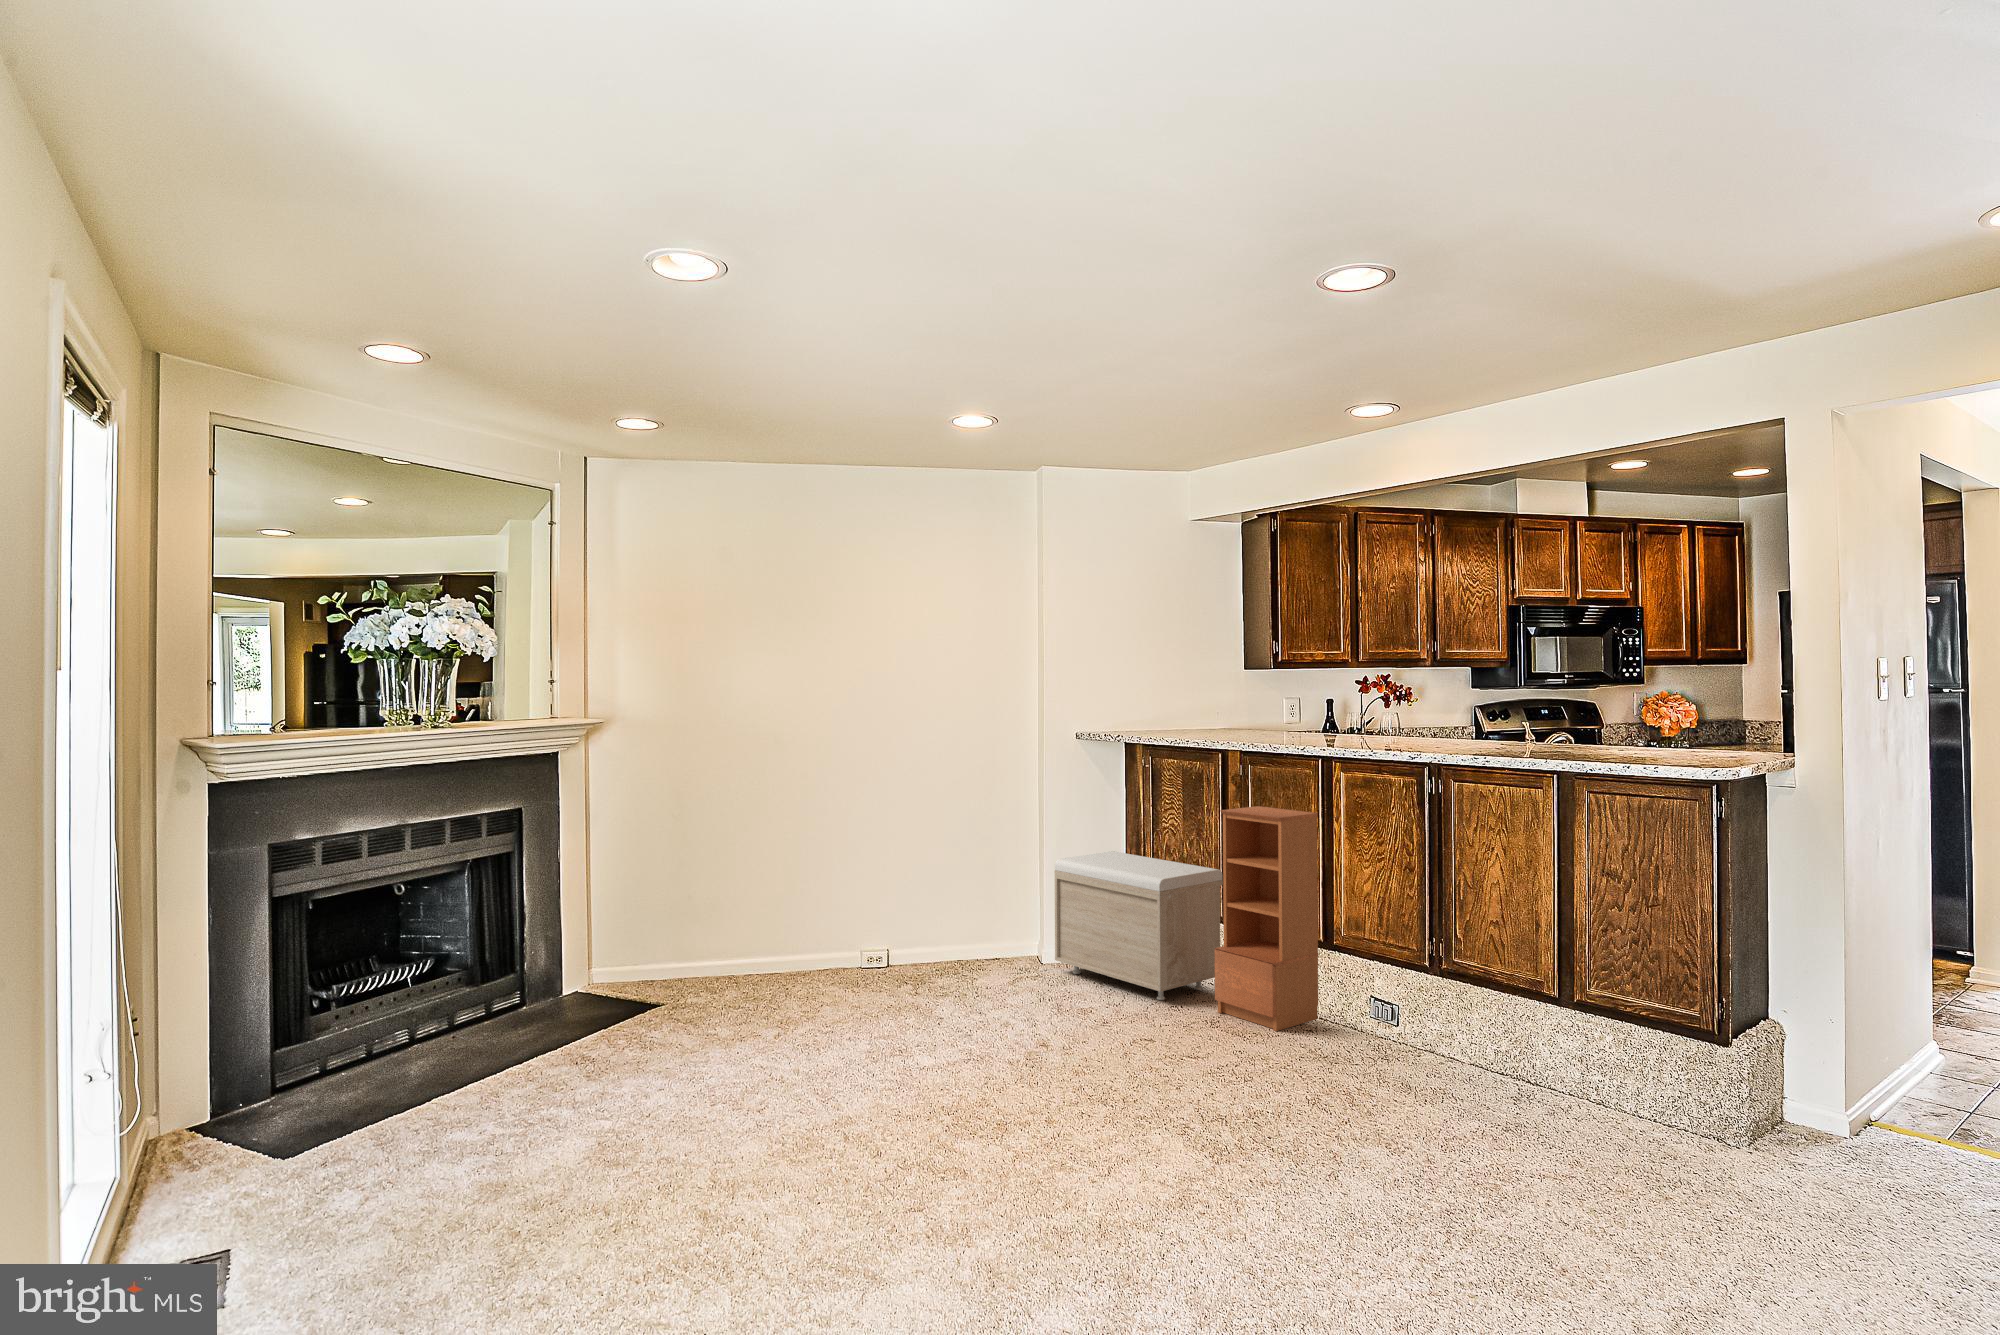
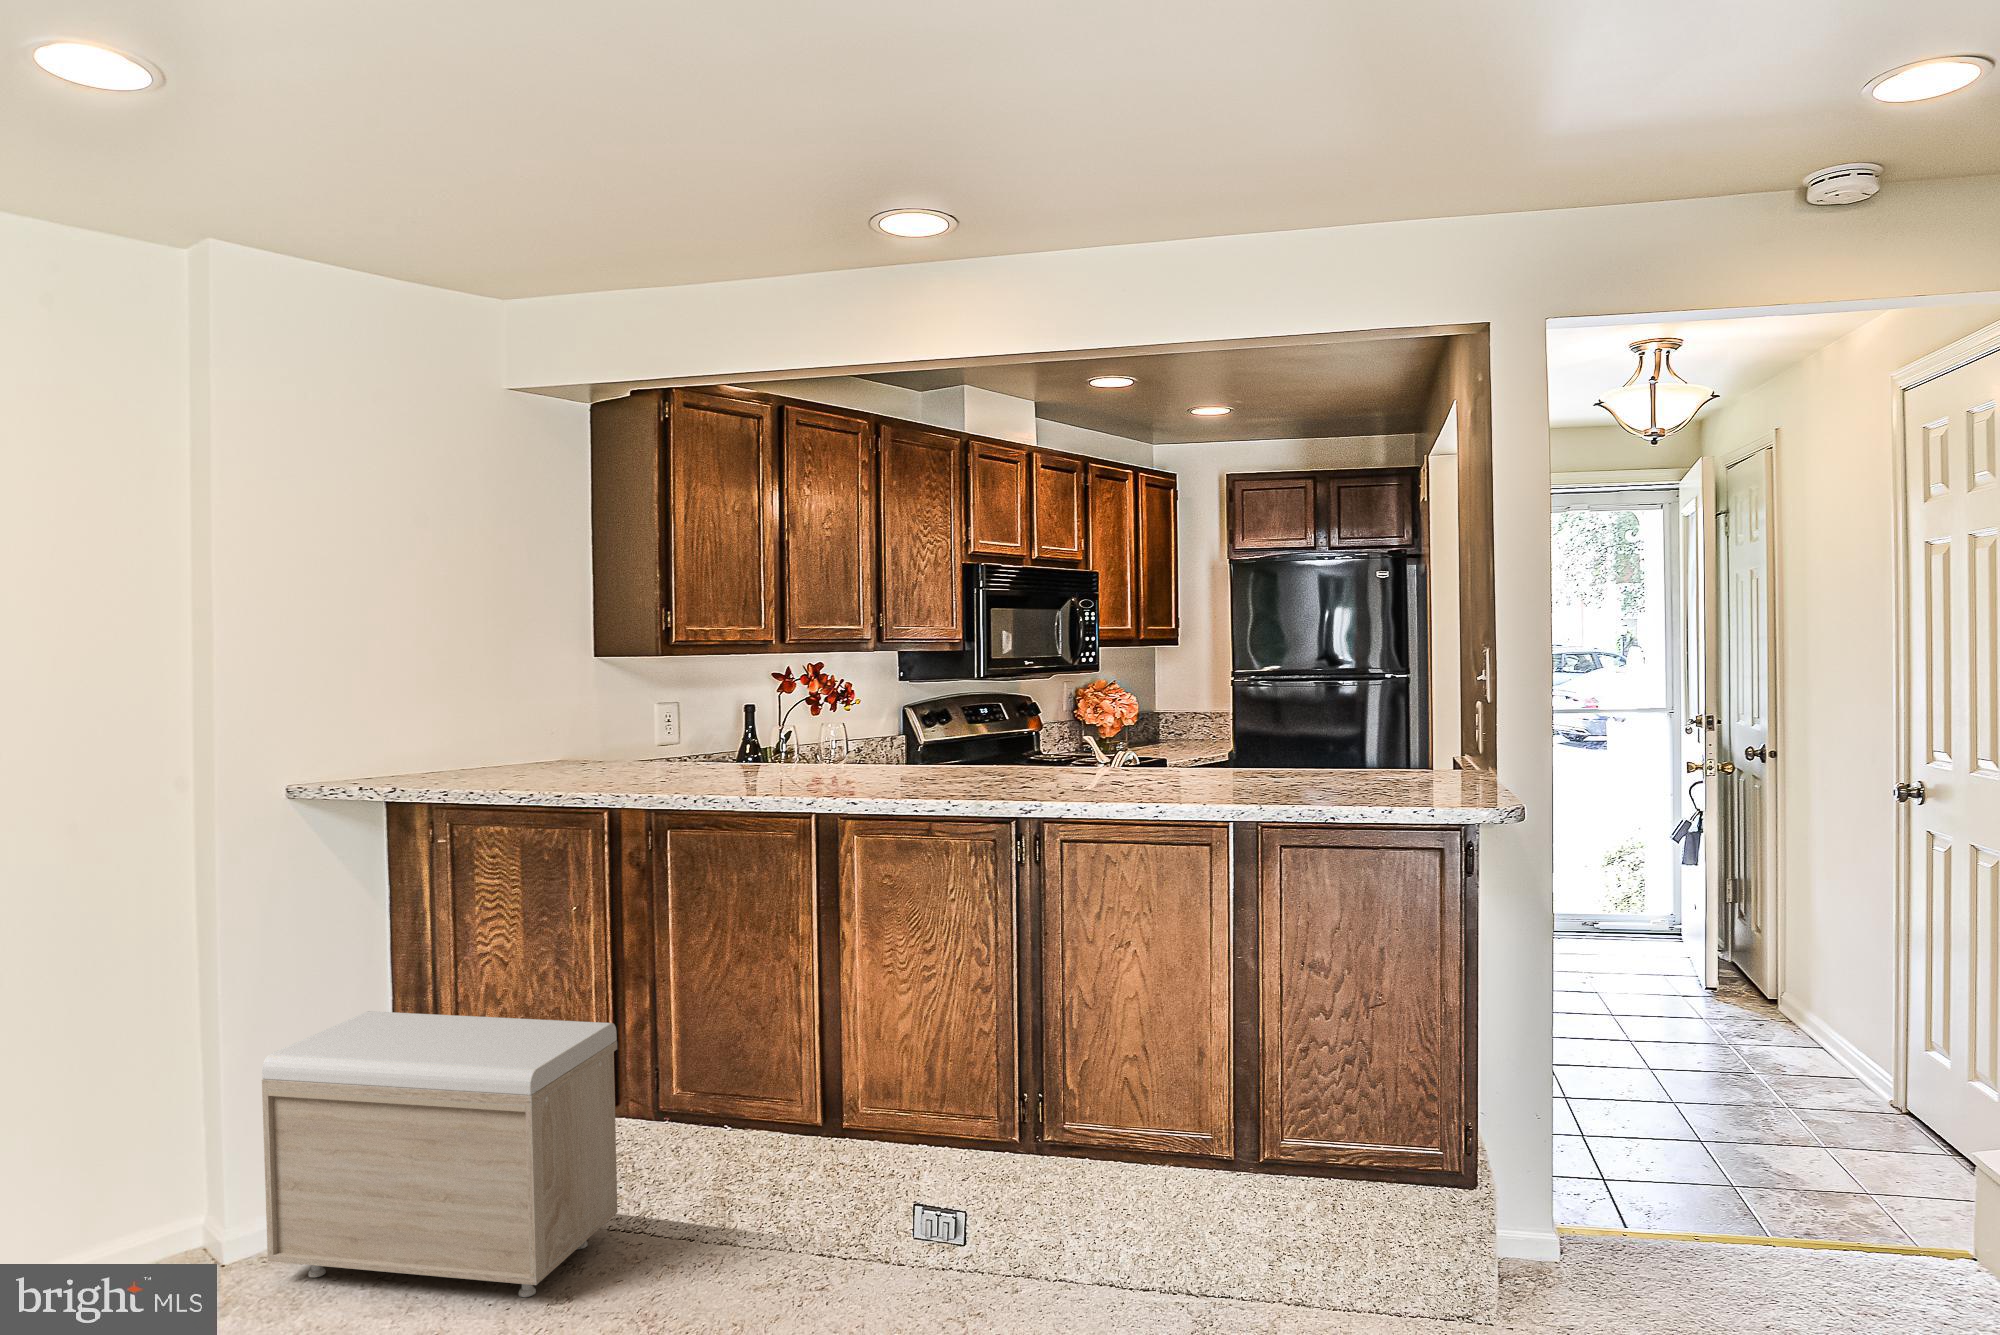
bookcase: present [1215,806,1319,1031] -> none [645,904,820,1309]

